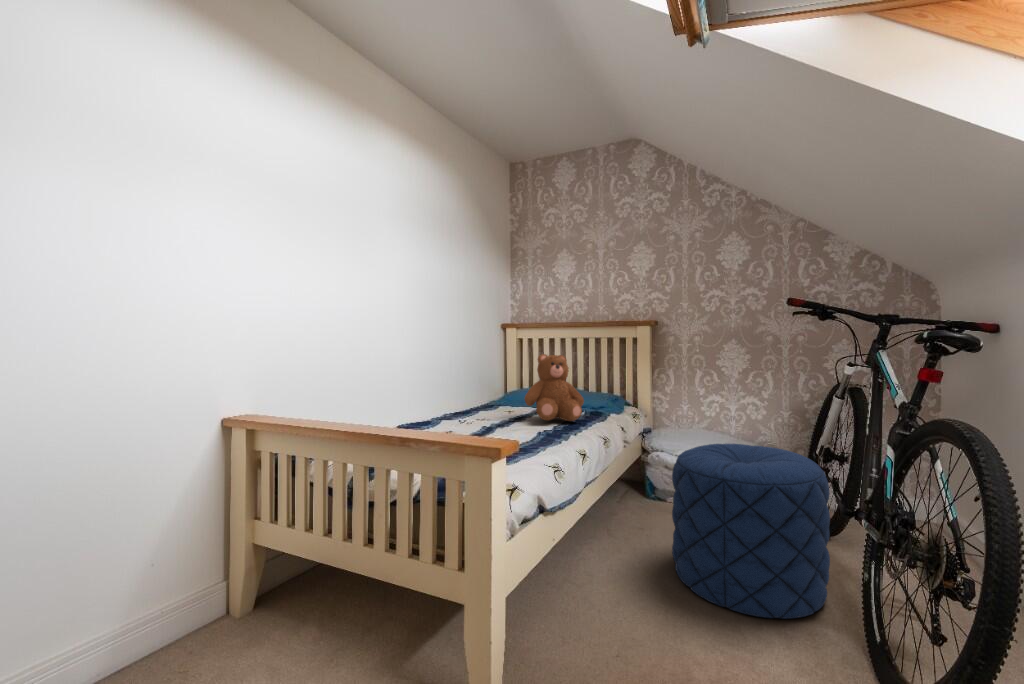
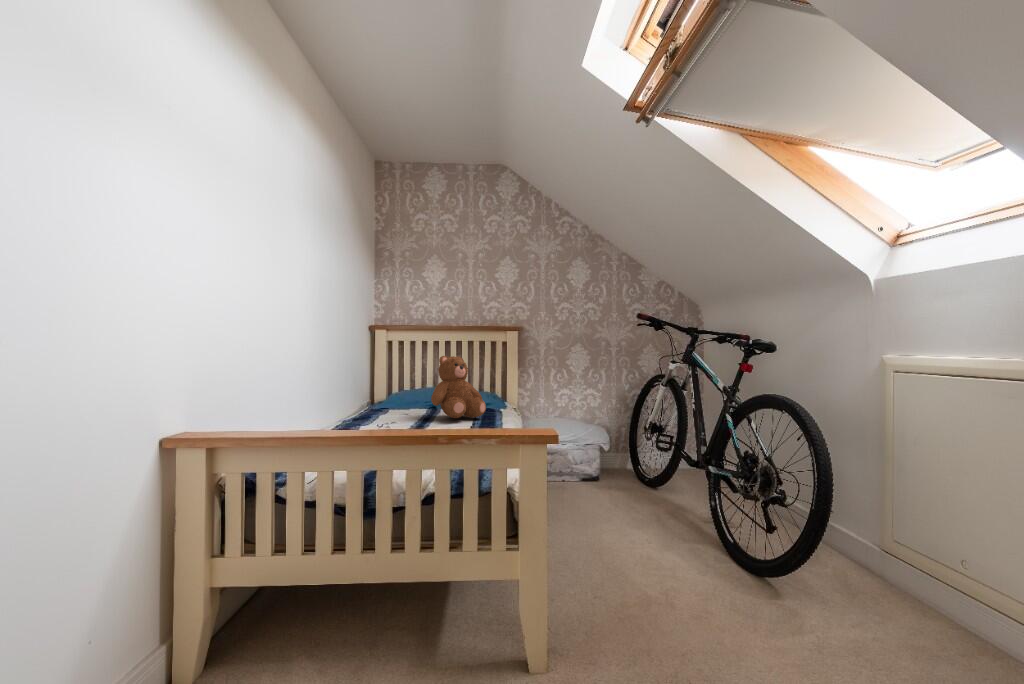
pouf: present [672,444,830,619] -> none [575,425,684,550]

